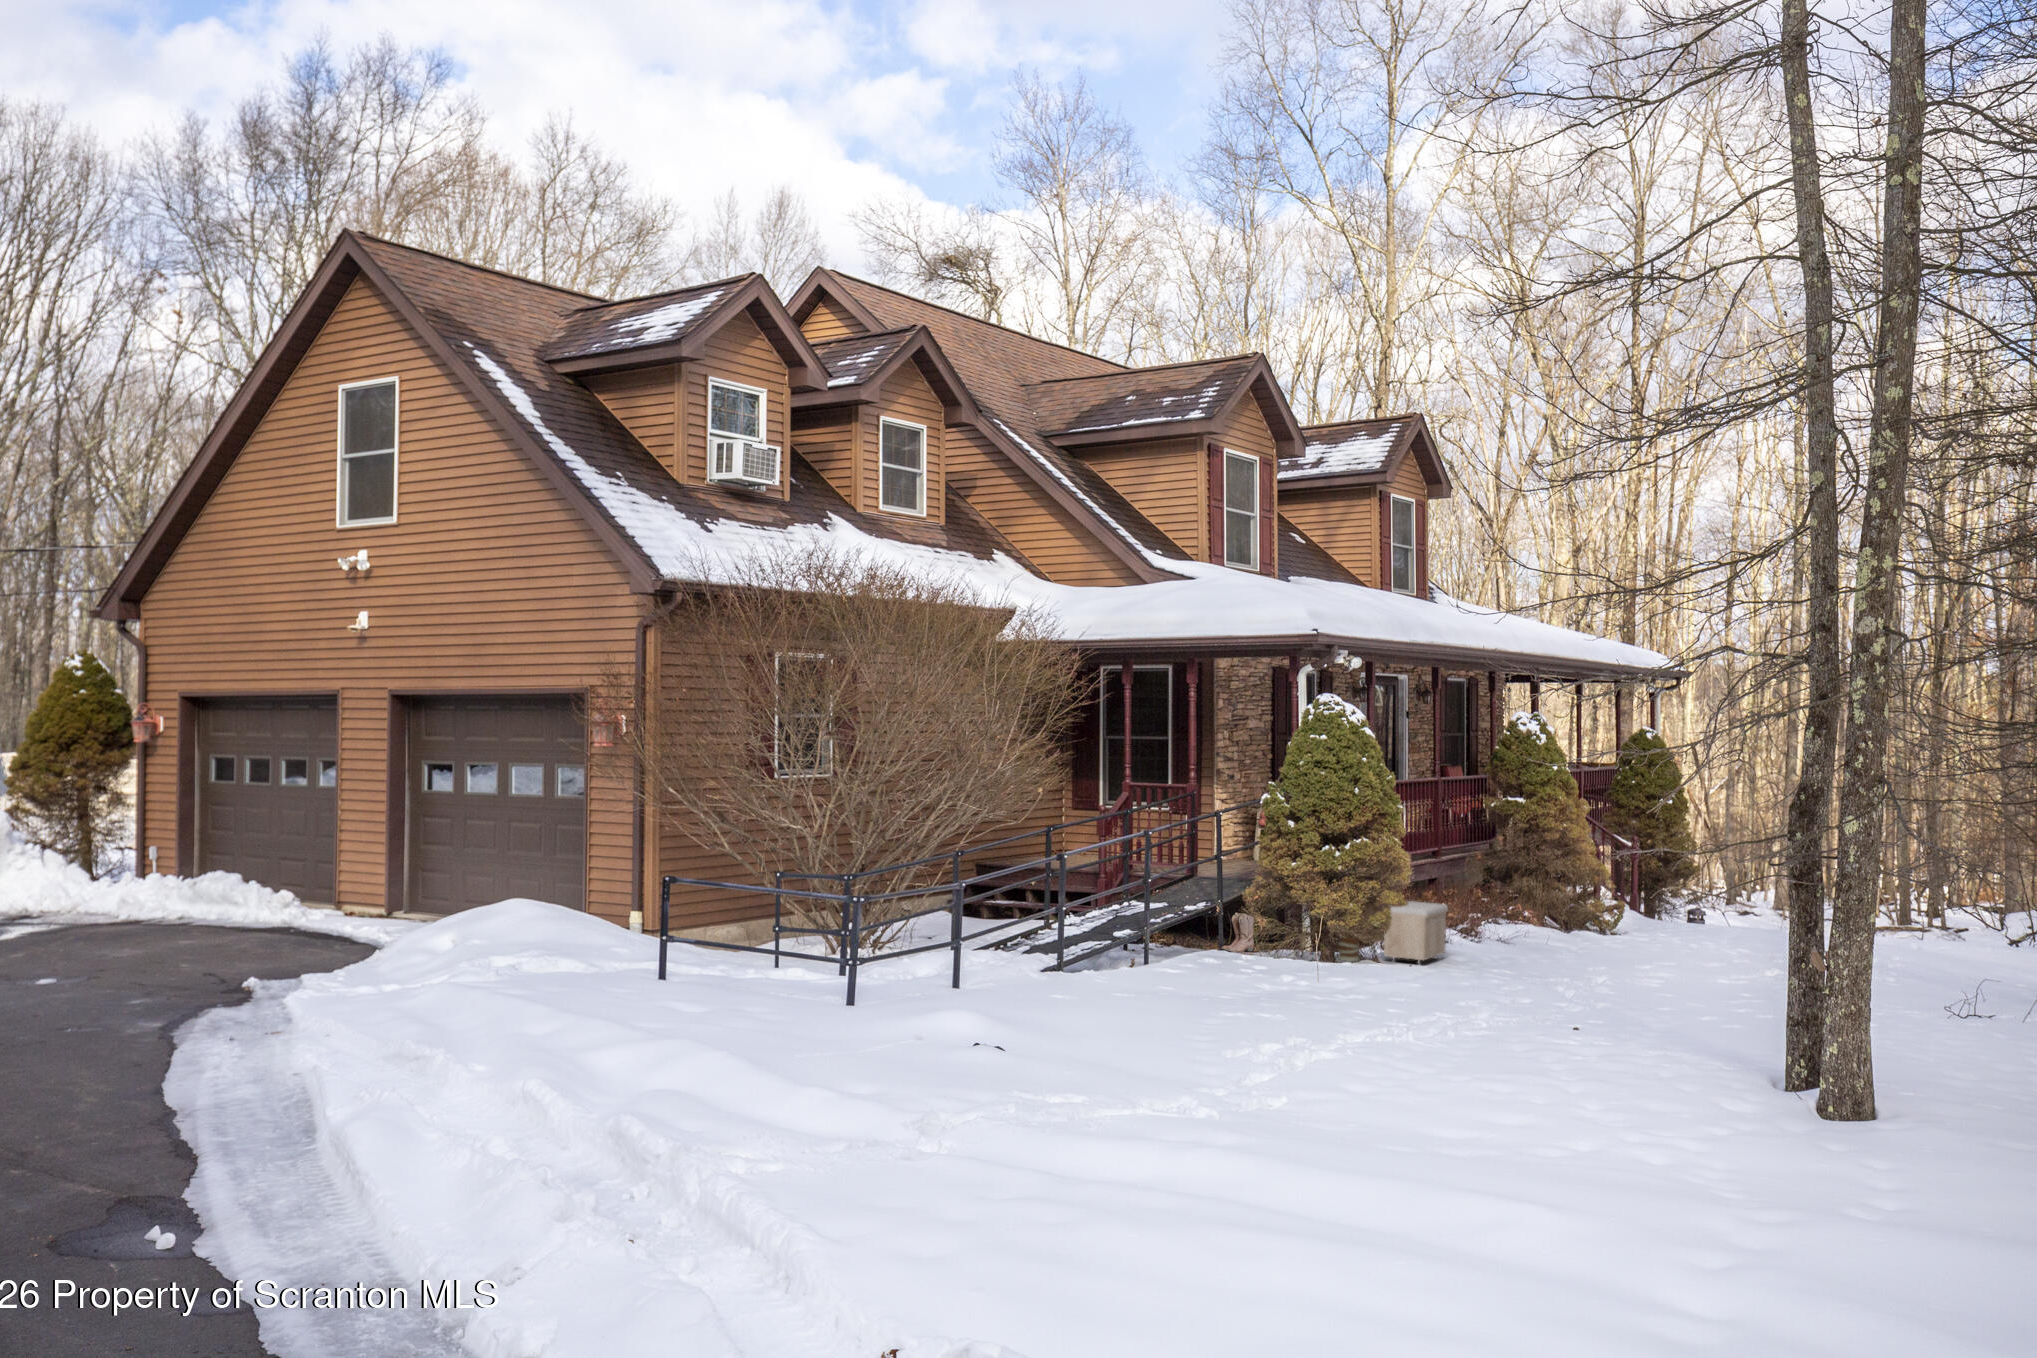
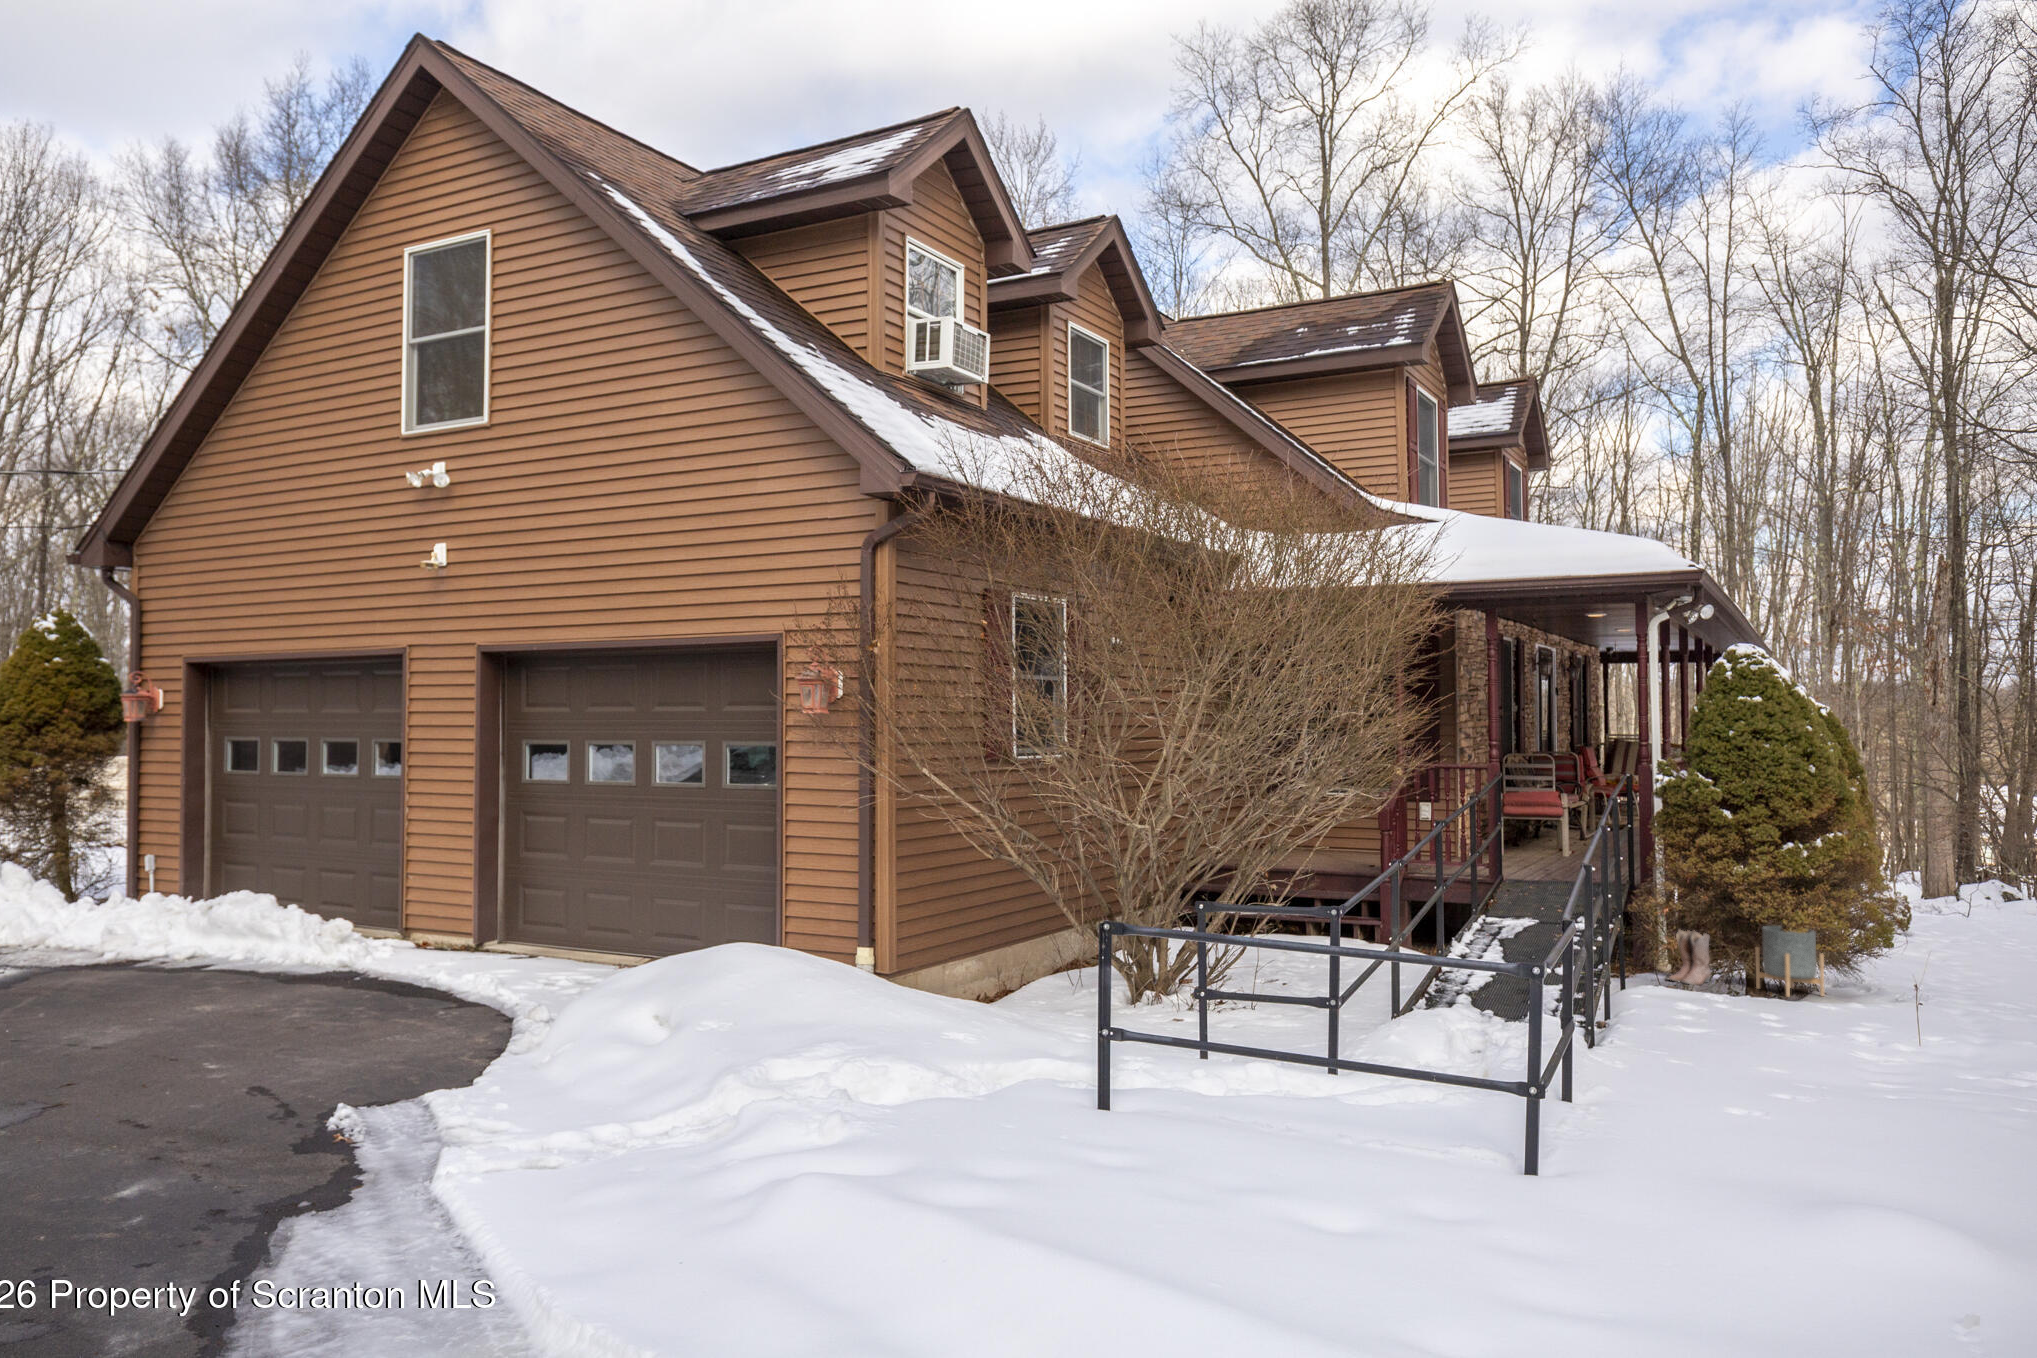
storage bench: present [1384,901,1448,964] -> none [1891,909,1976,1000]
planter: none [1277,910,1315,960] -> present [1756,926,1824,997]
wooden bucket: present [1338,938,1359,961] -> none [1842,941,1877,997]

